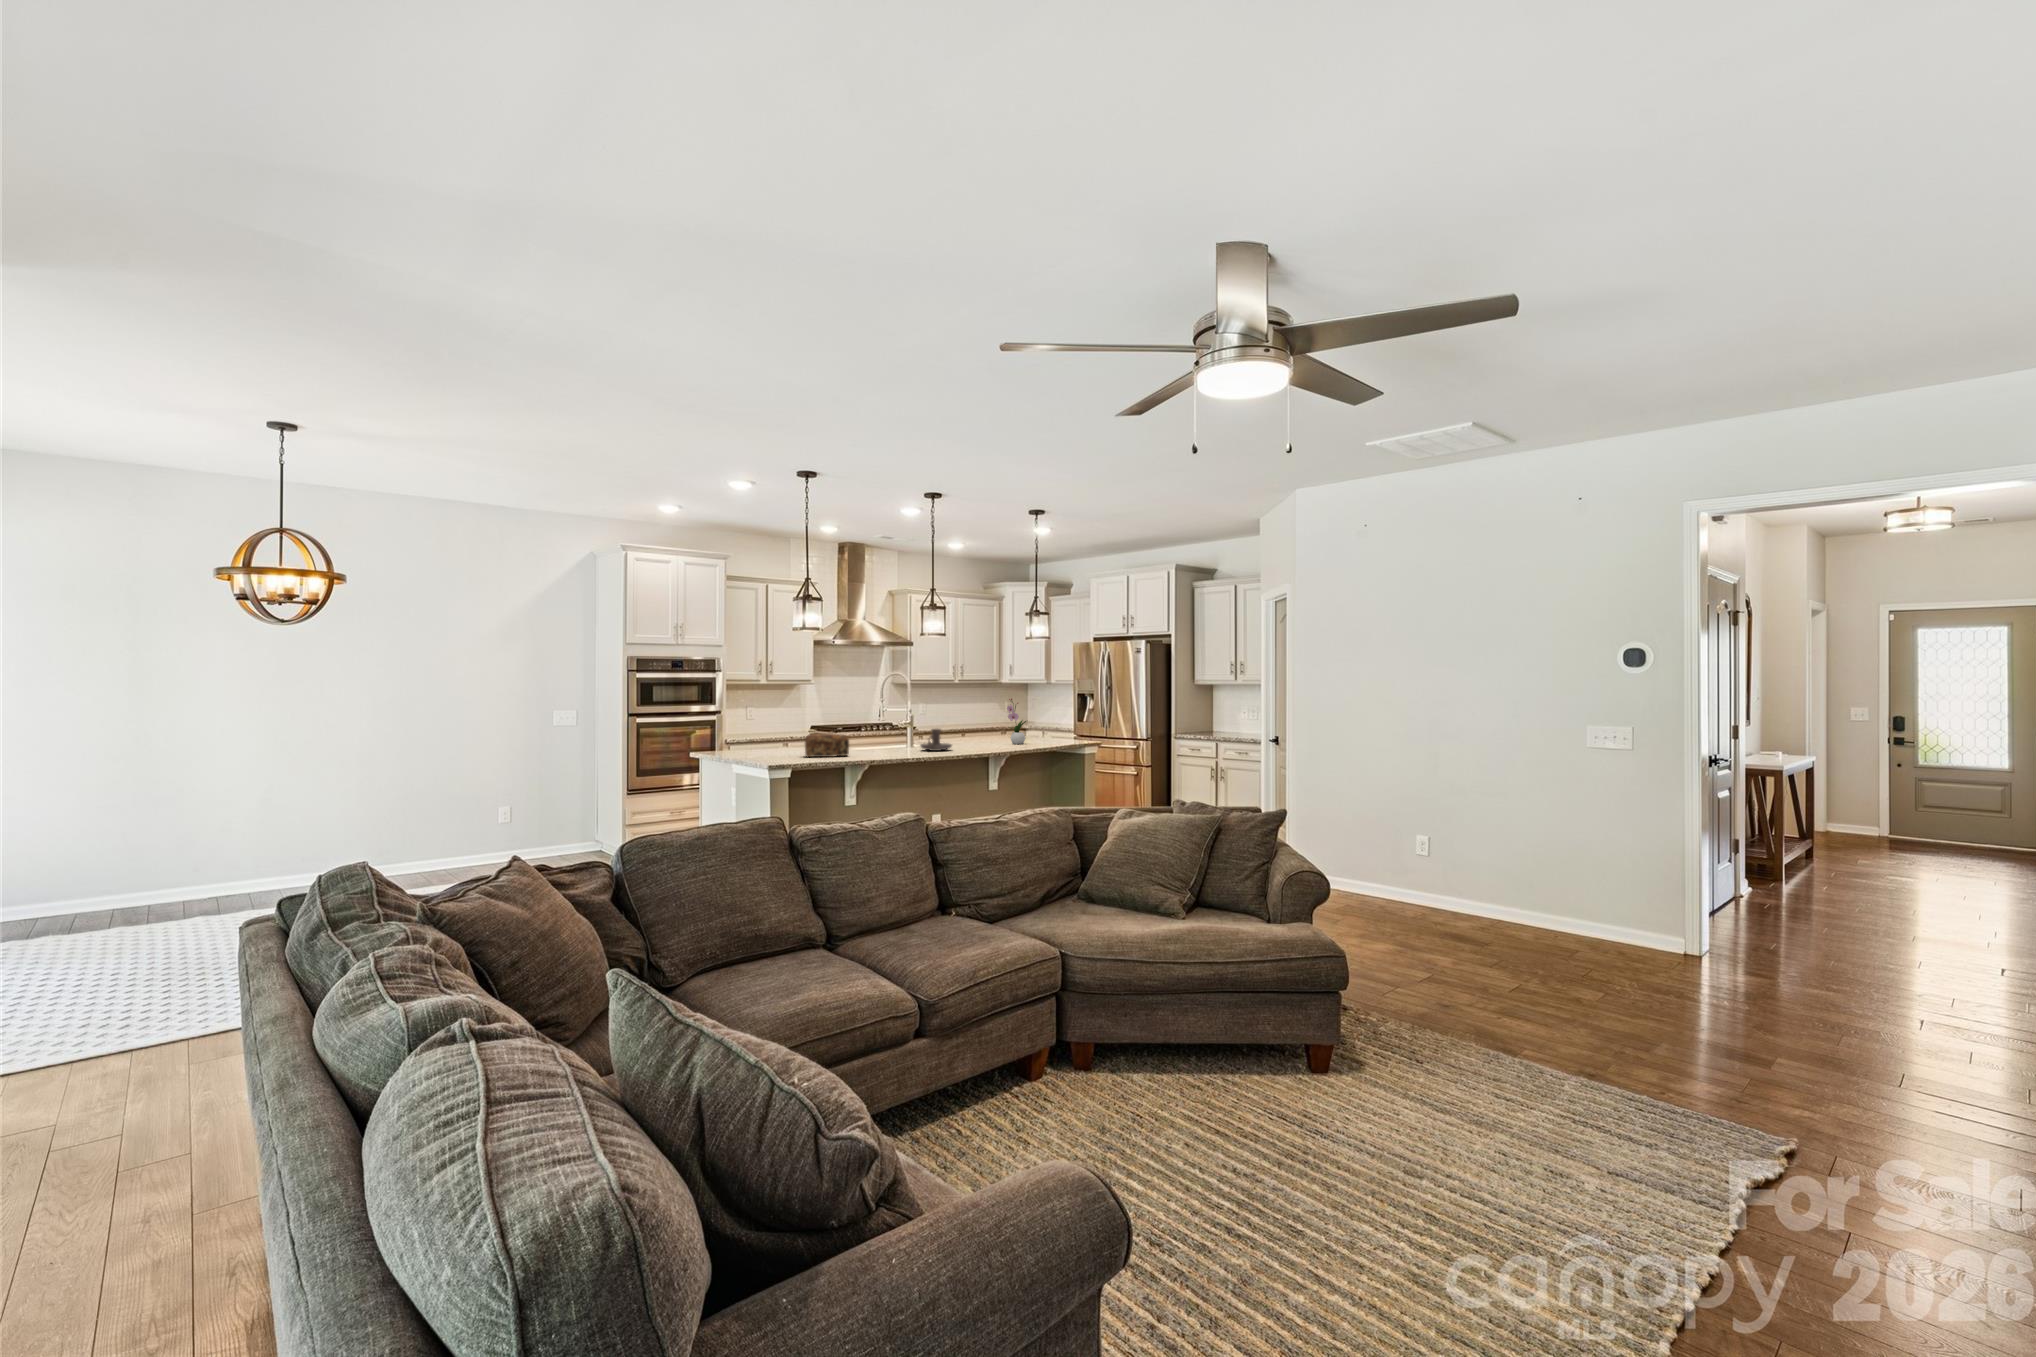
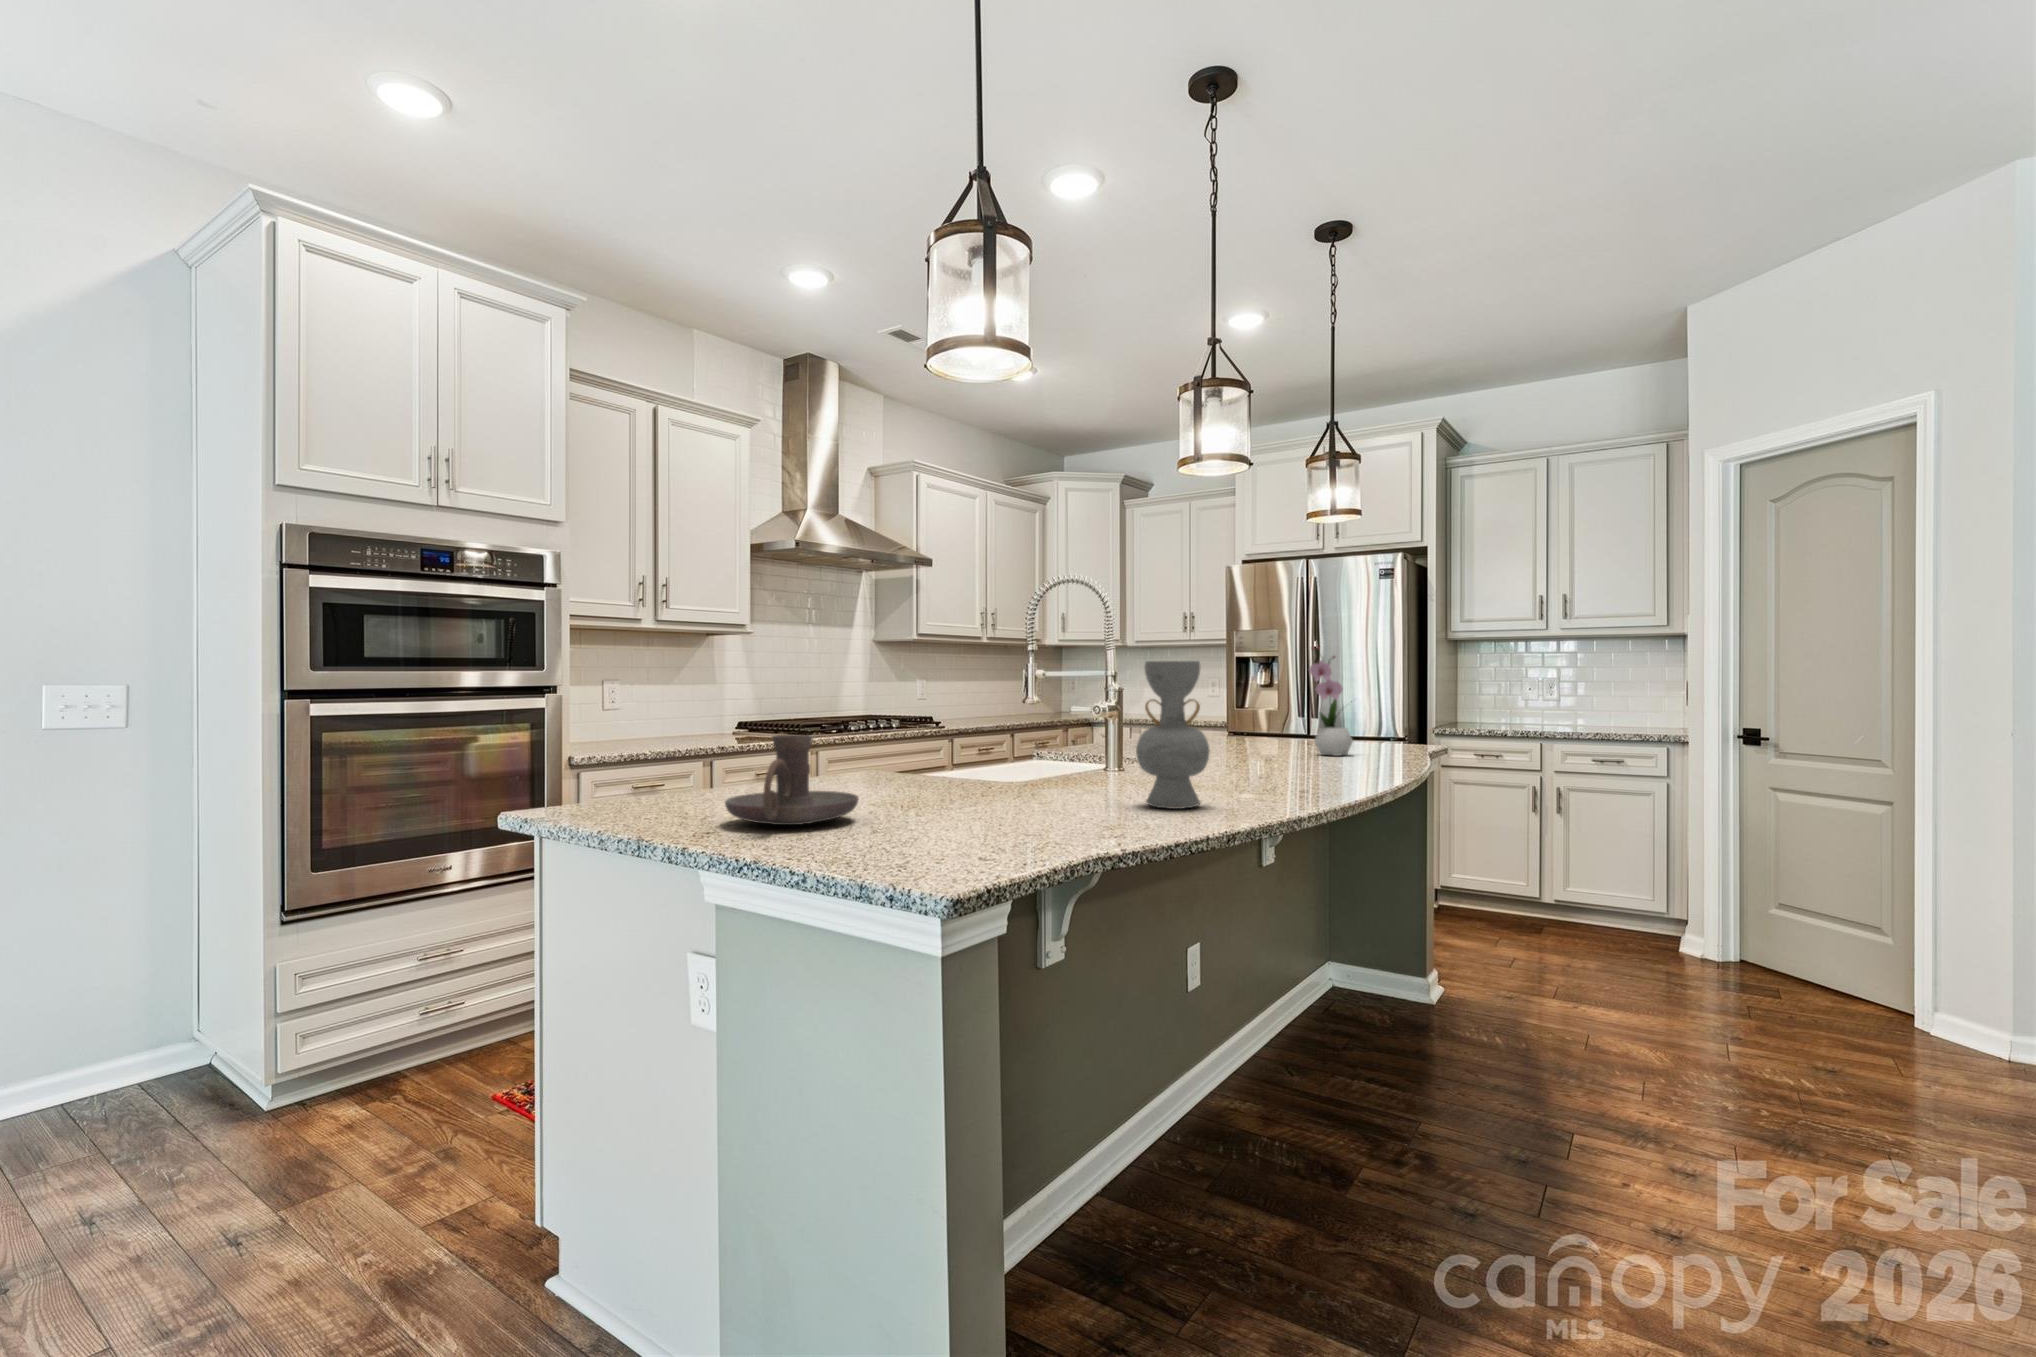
decorative vase: none [862,713,883,756] -> present [1136,661,1210,809]
candle holder: present [920,729,952,751] -> present [725,735,859,825]
bread loaf: present [805,734,849,757] -> none [944,733,1110,821]

